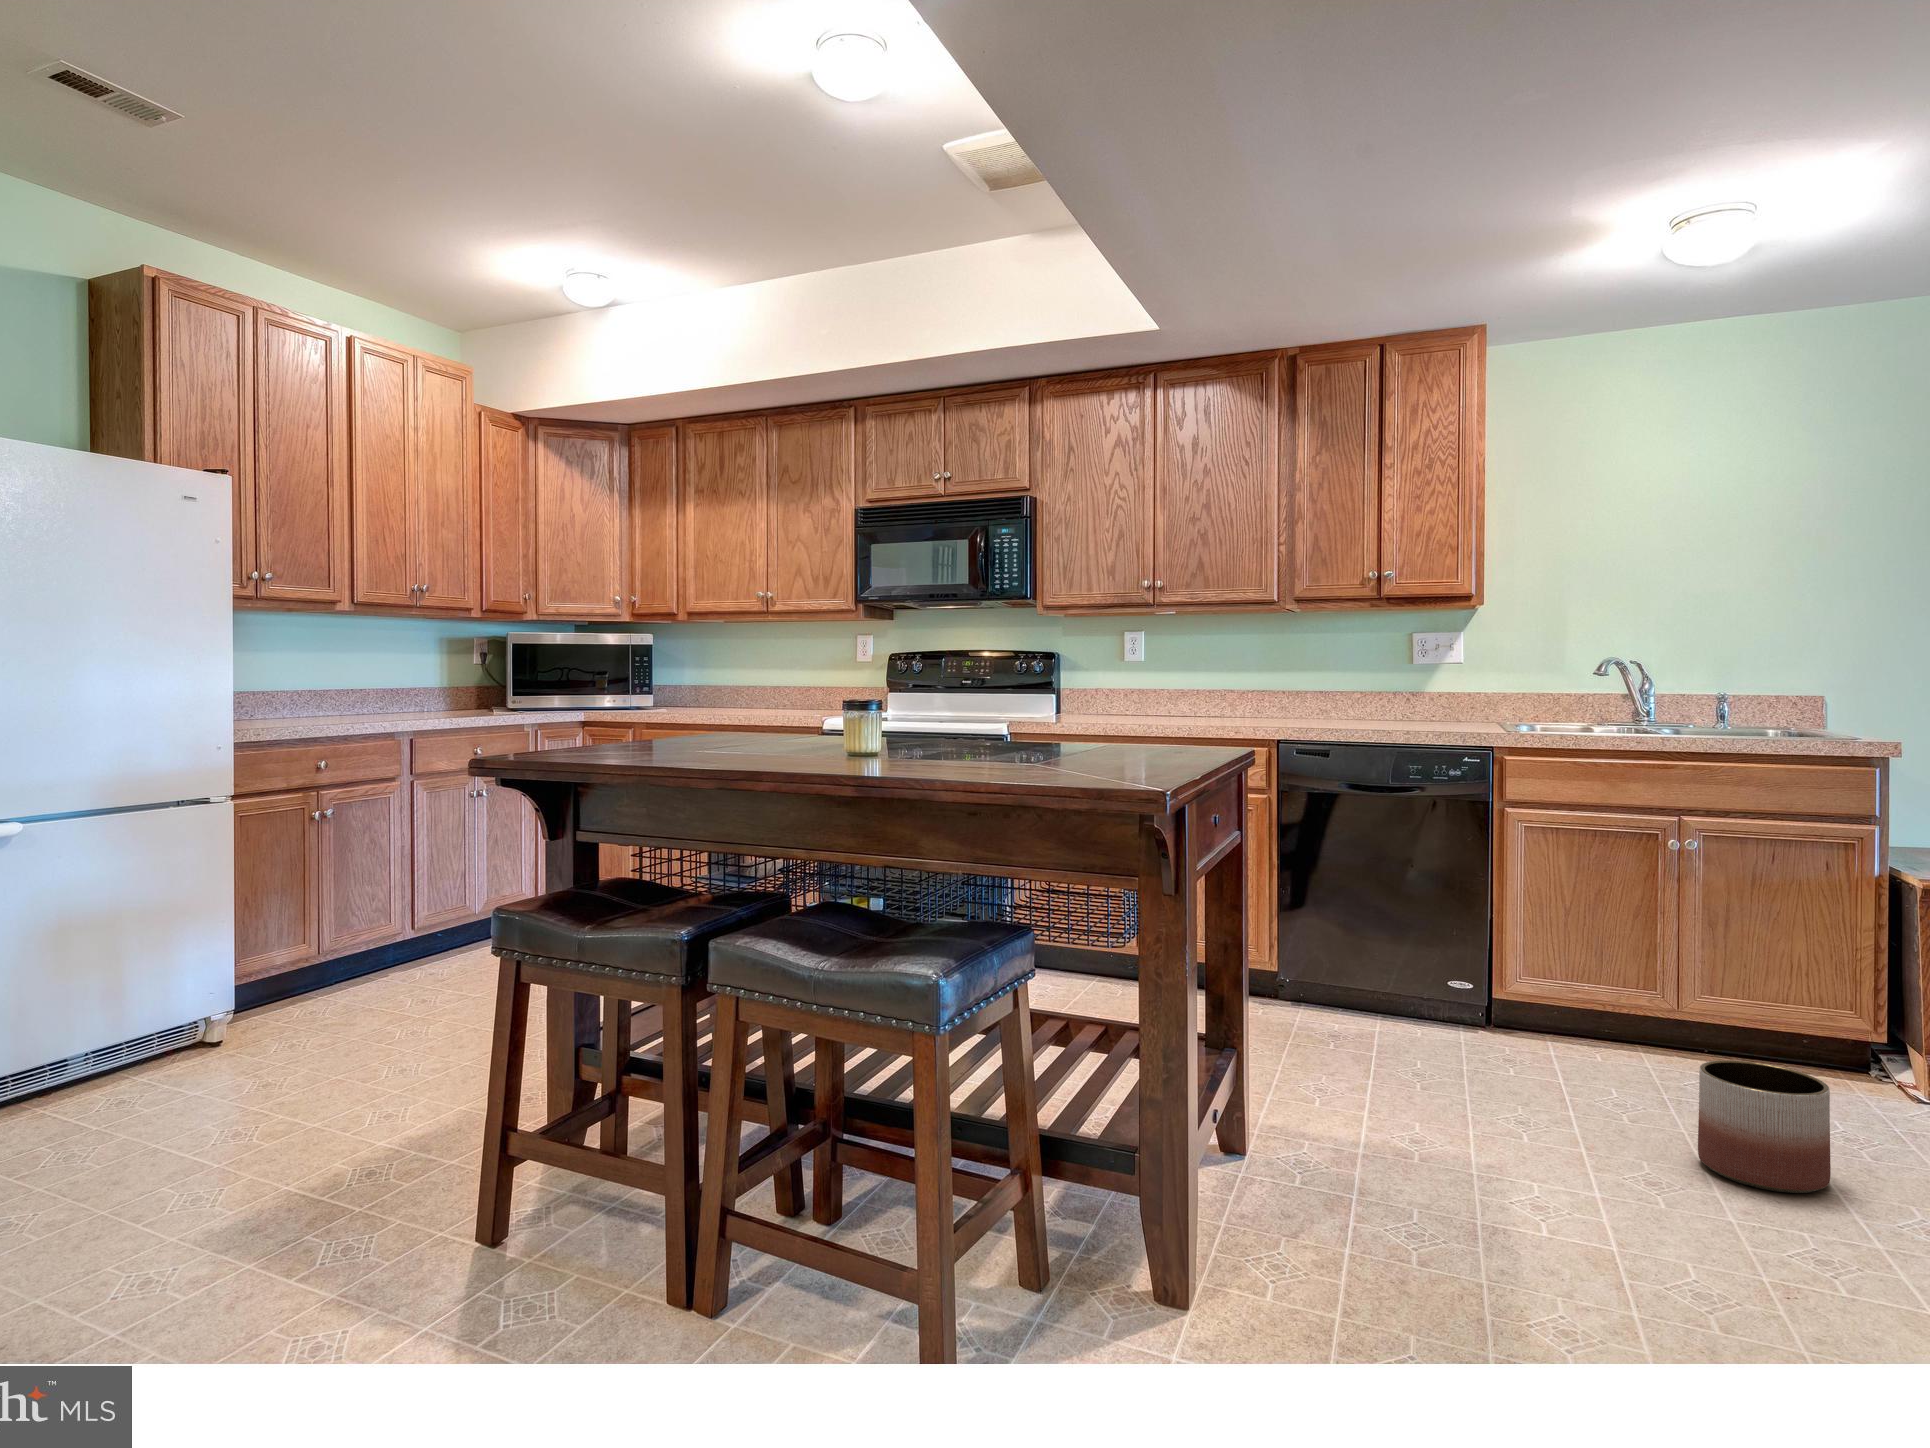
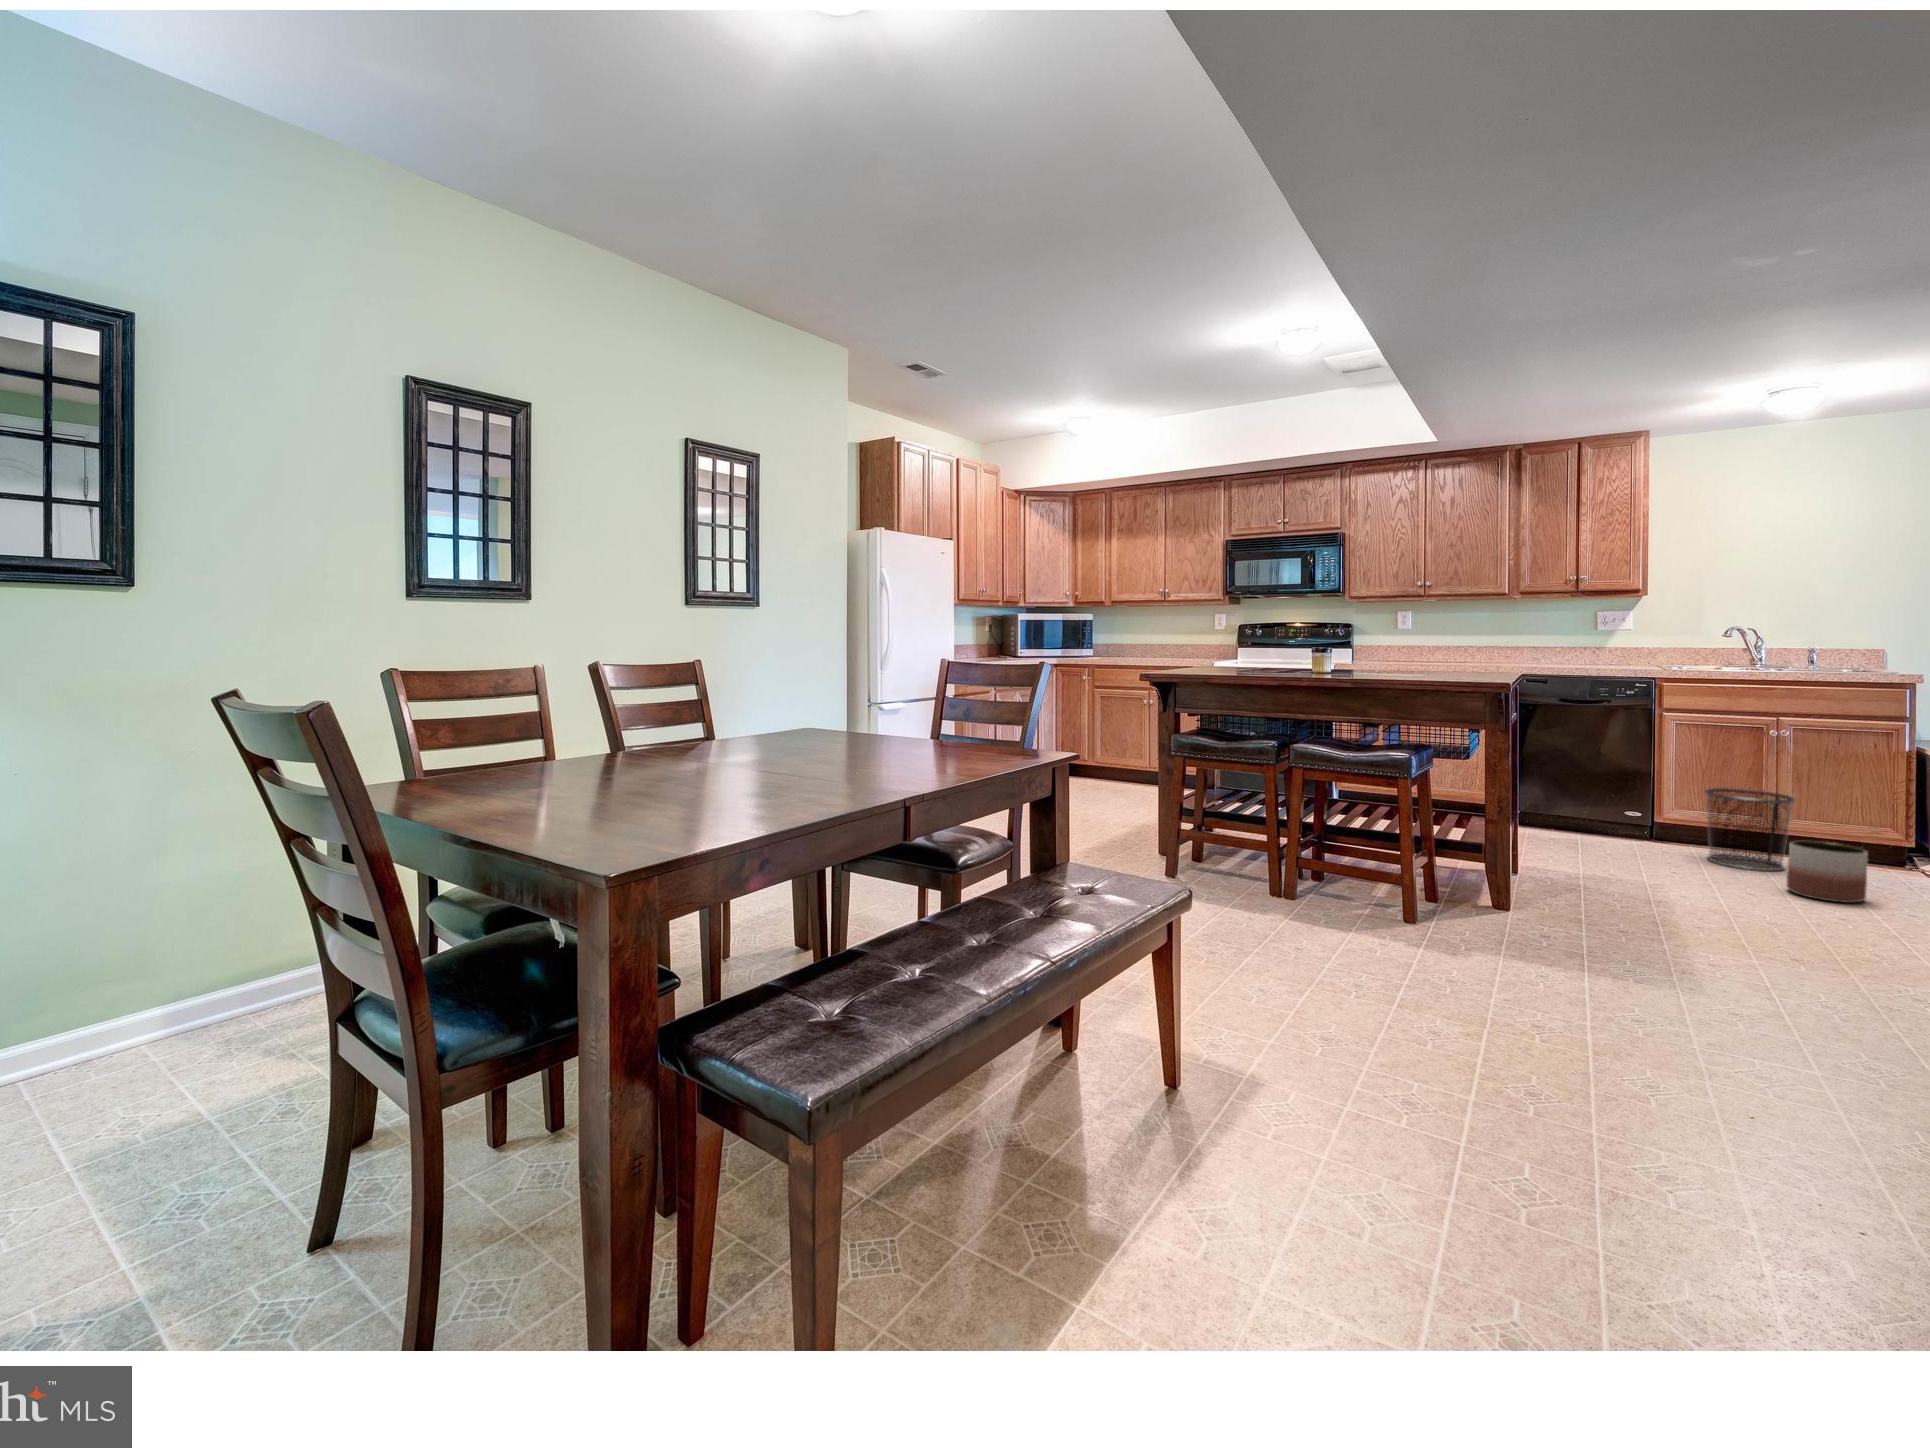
trash can: none [1565,946,1708,1106] -> present [1705,788,1795,871]

